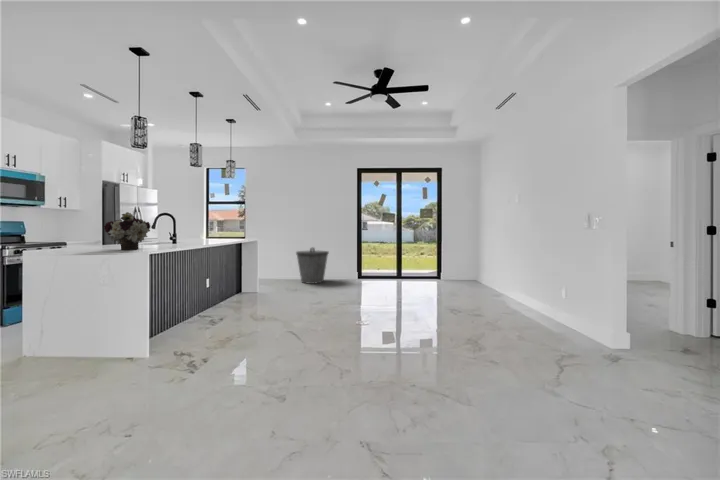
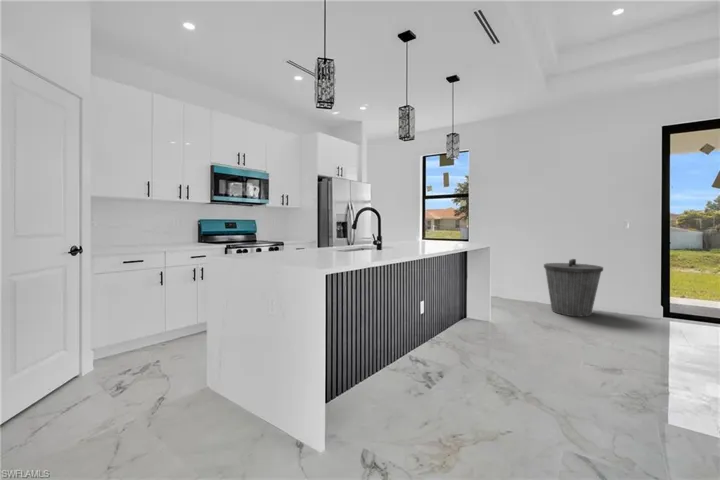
flower arrangement: present [104,212,151,250] -> none [285,205,342,261]

